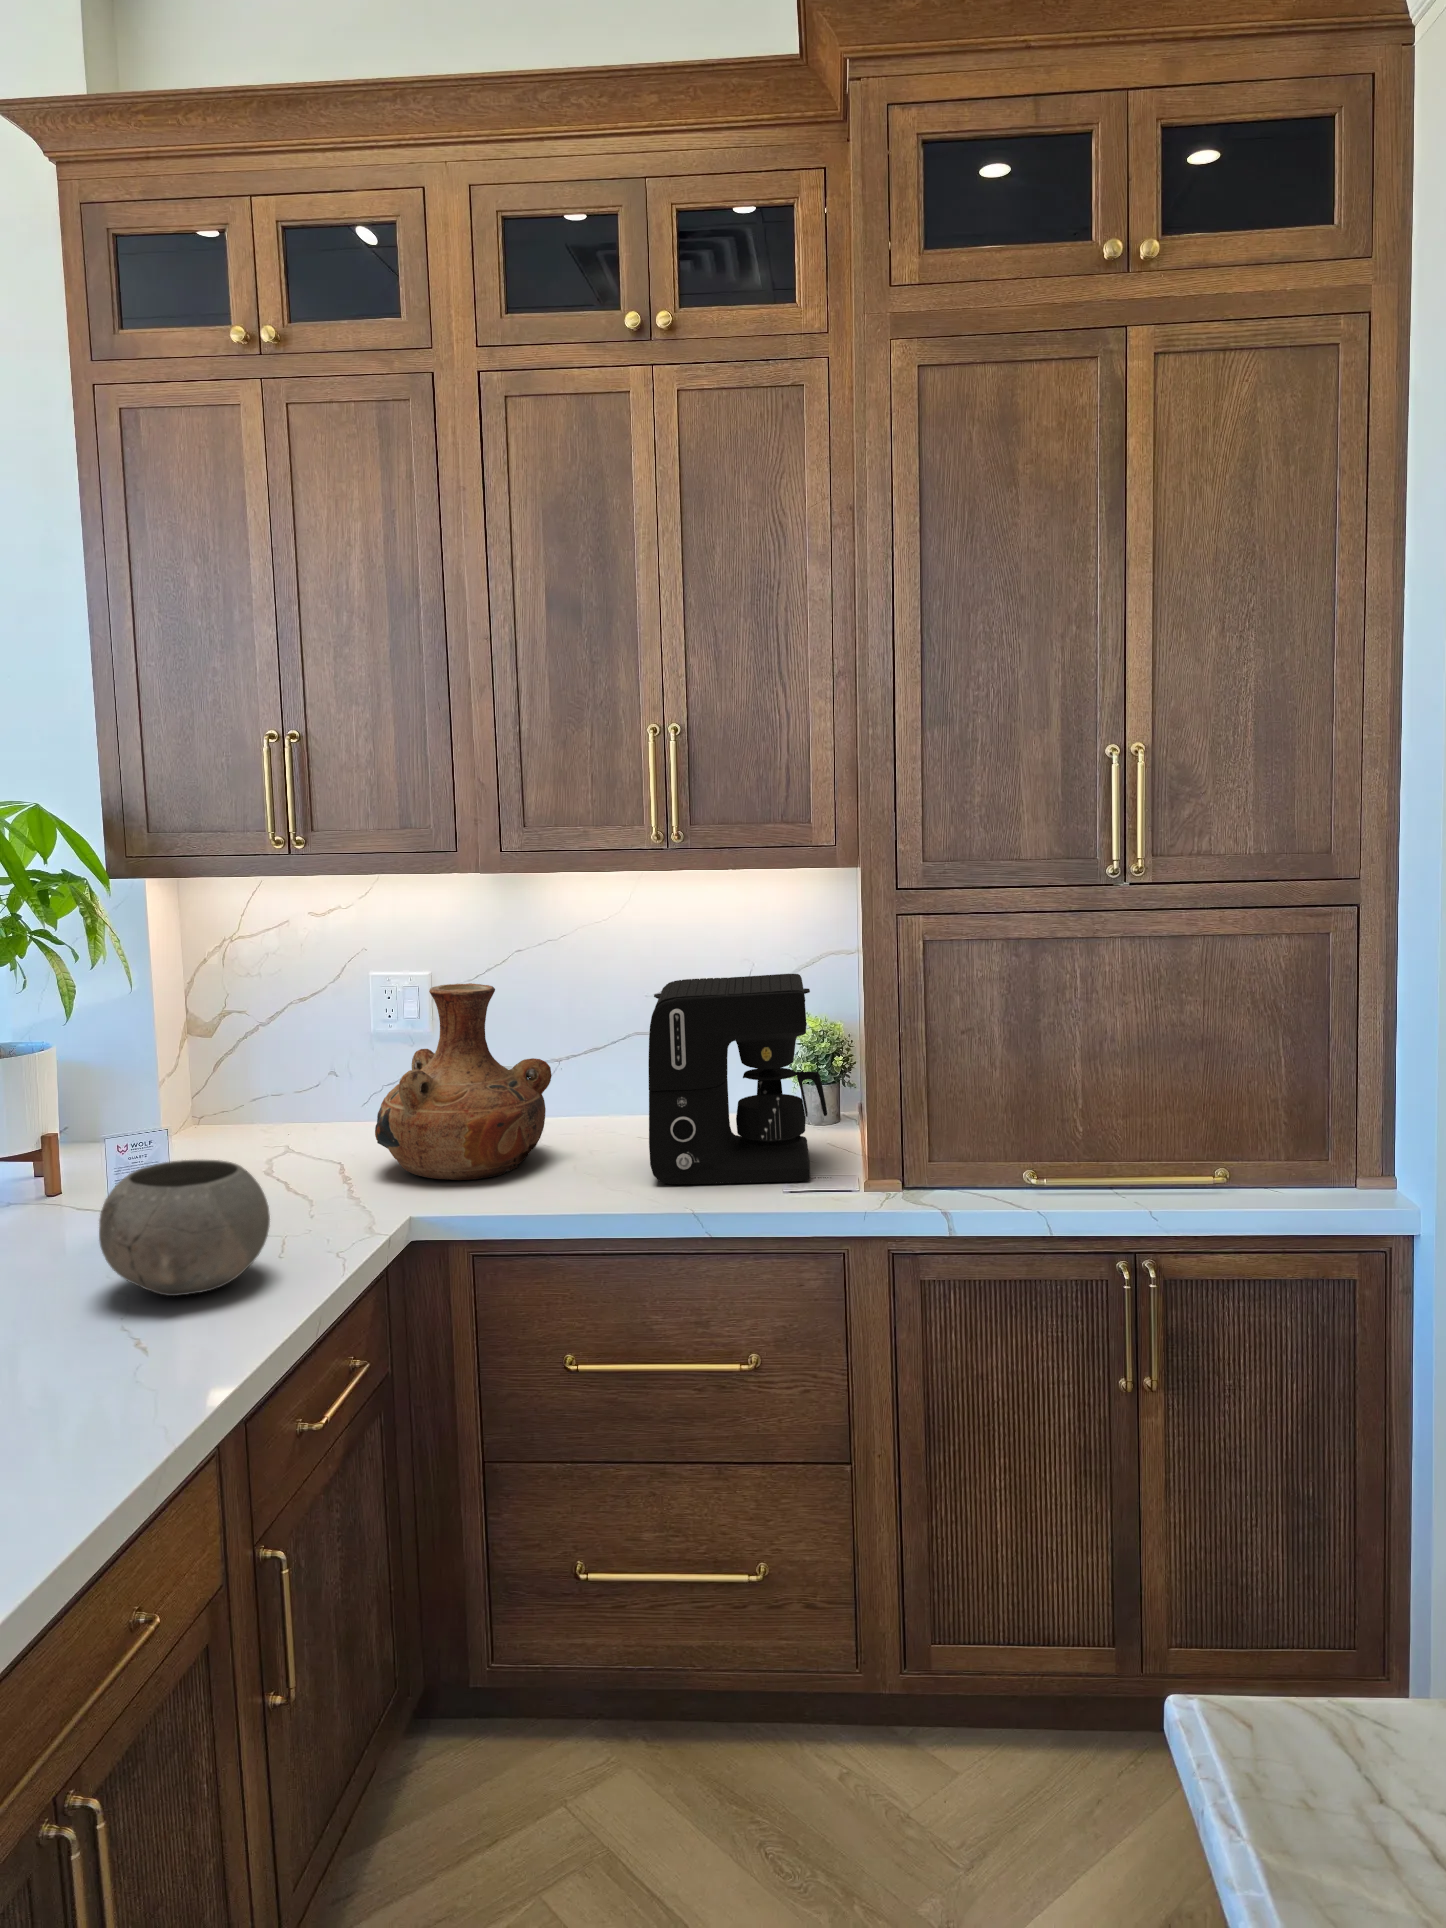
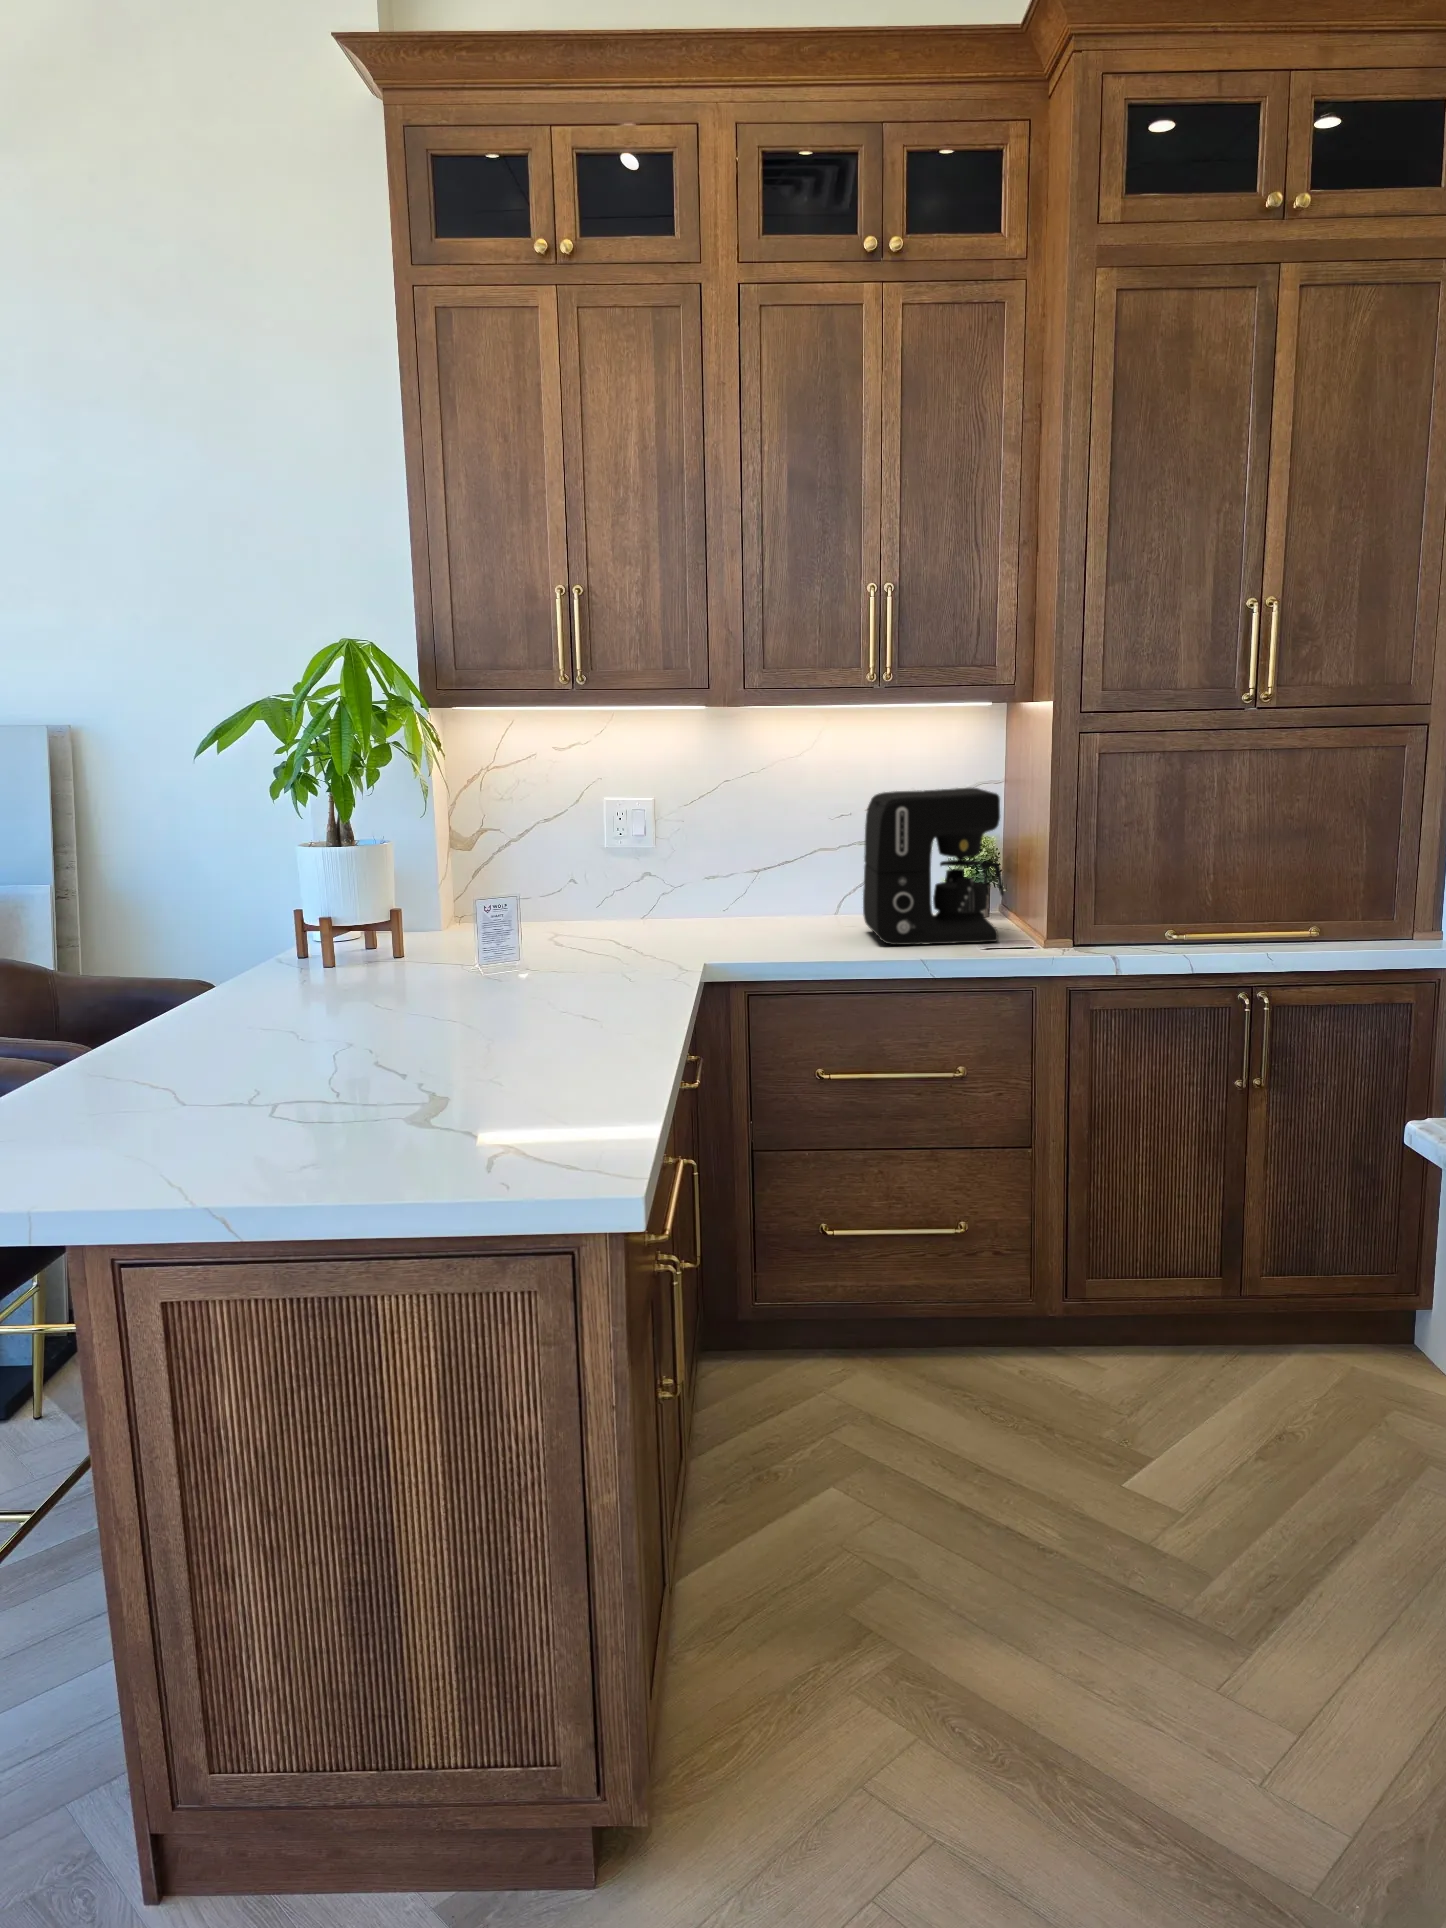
vase: present [375,983,552,1180] -> none [648,795,782,945]
bowl: present [99,1160,270,1296] -> none [520,906,643,1002]

